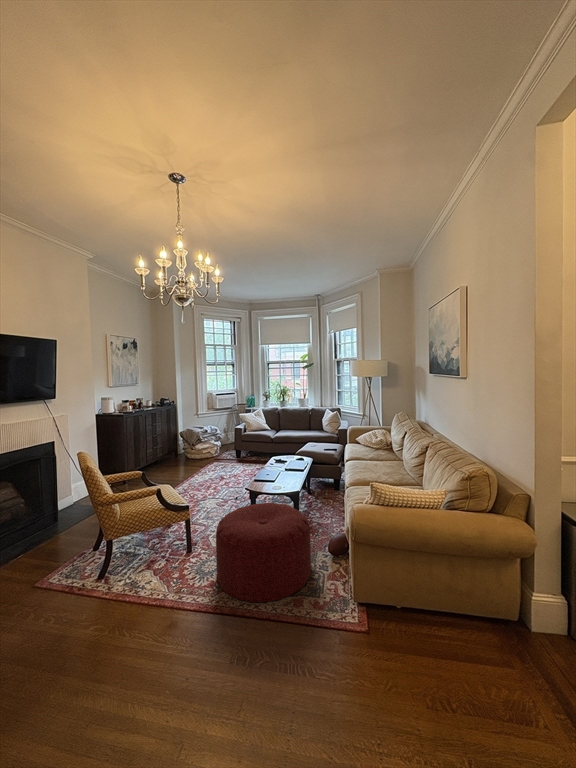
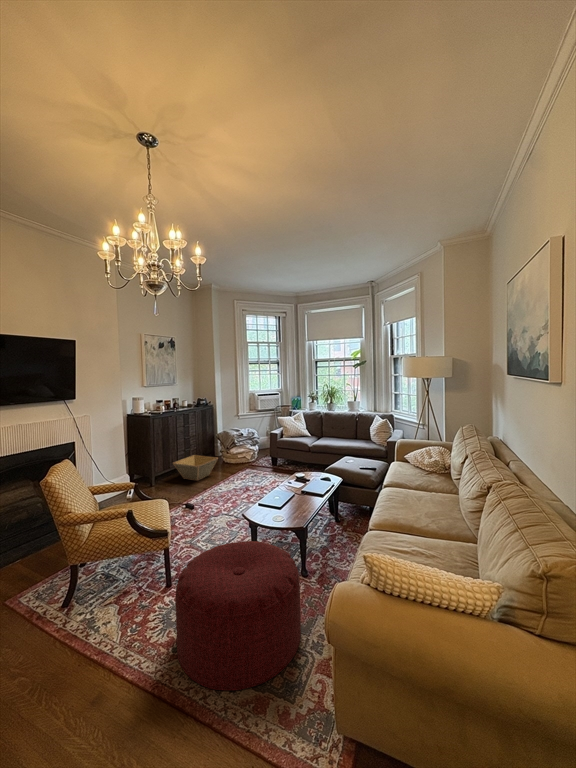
basket: none [144,452,188,474] -> present [173,455,218,481]

